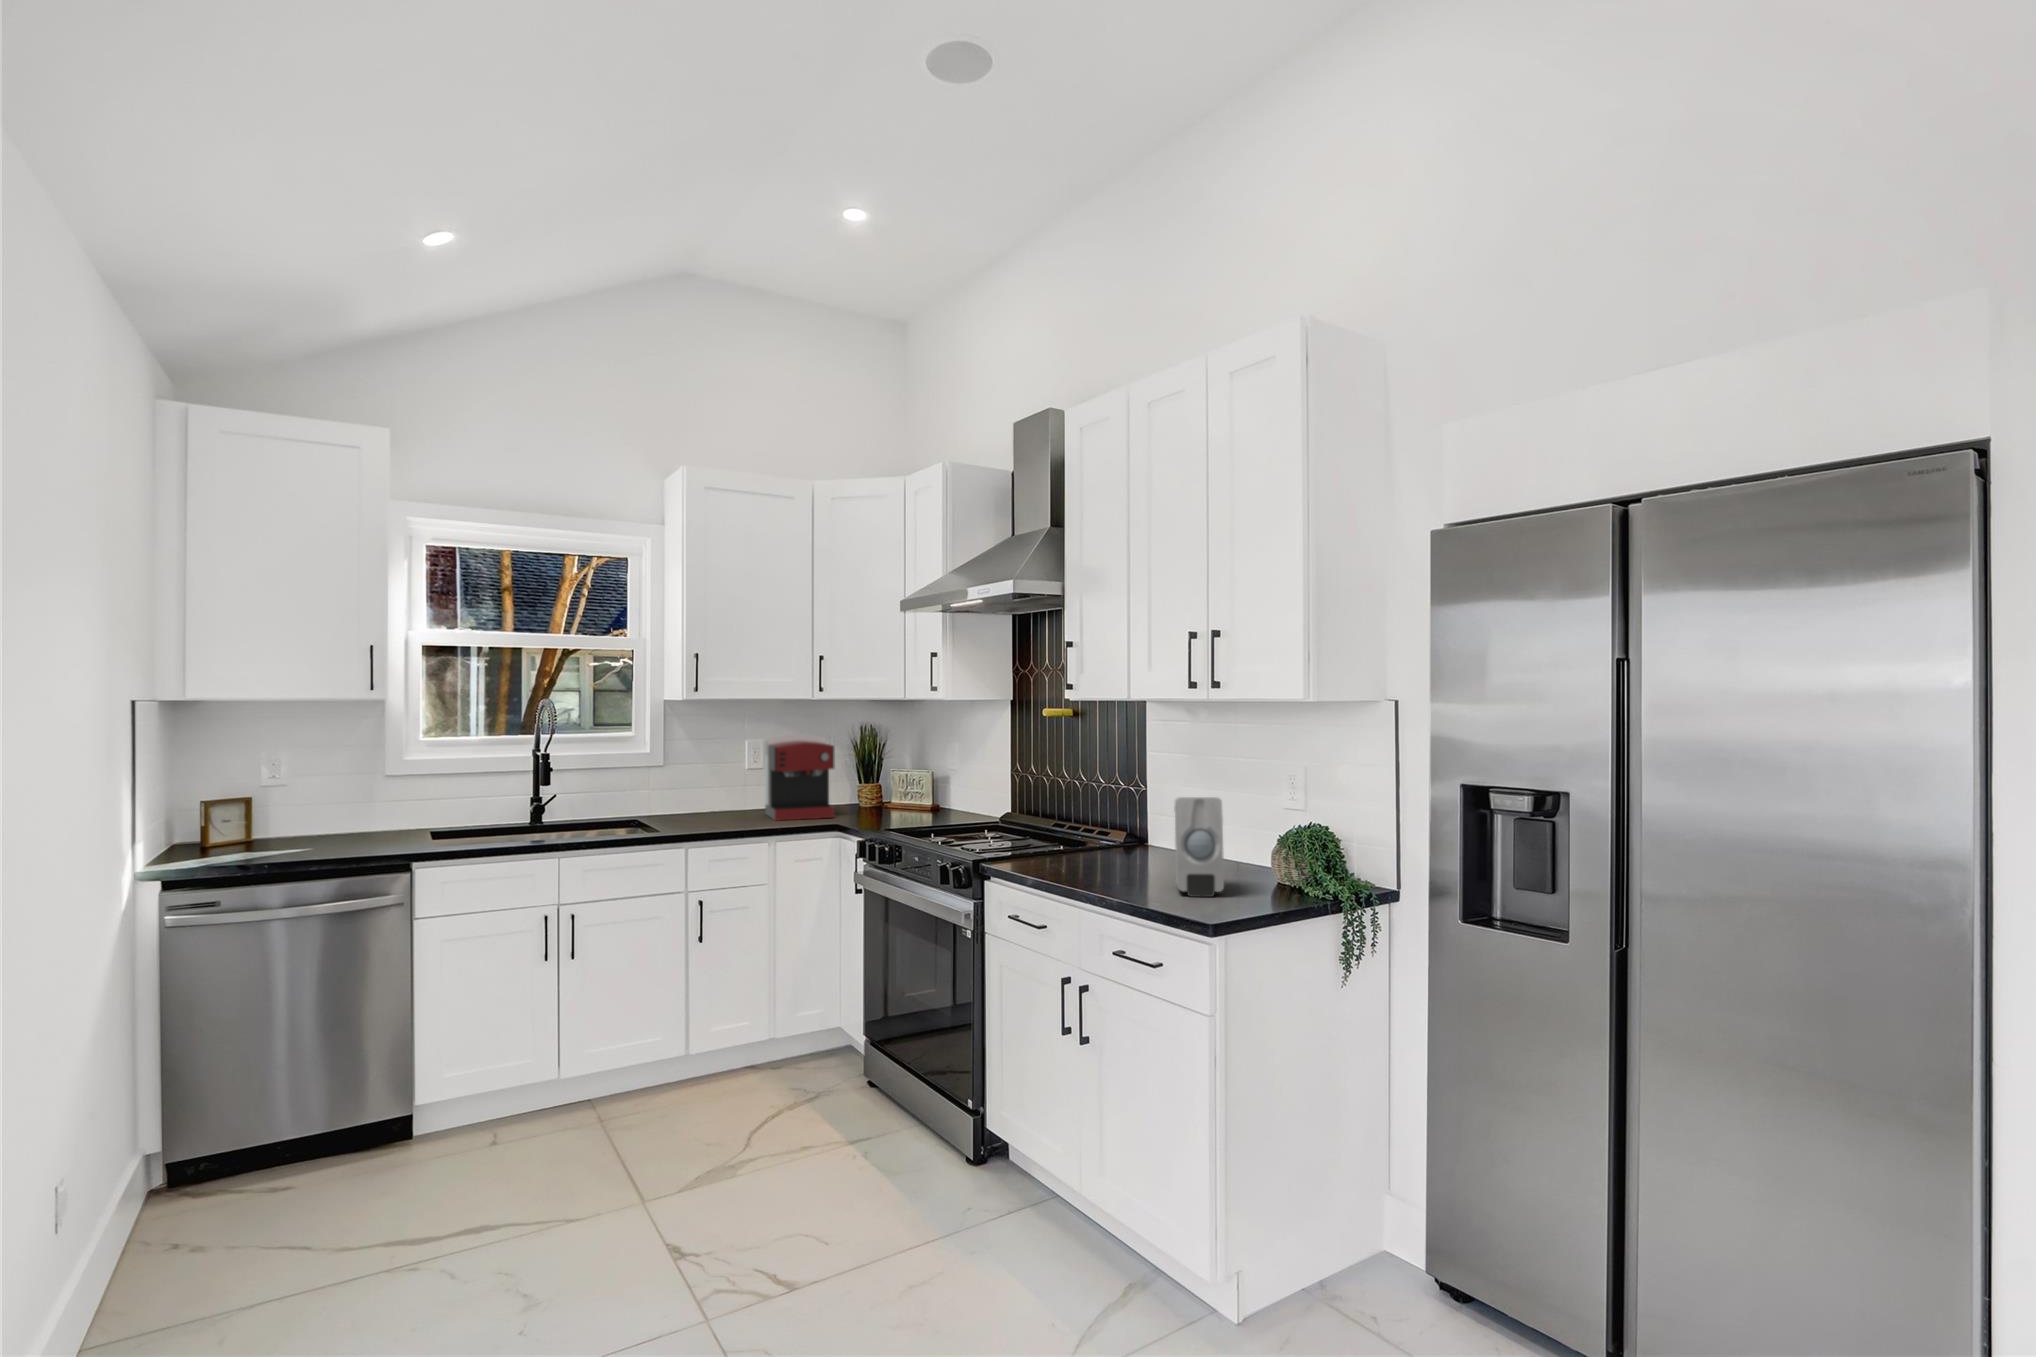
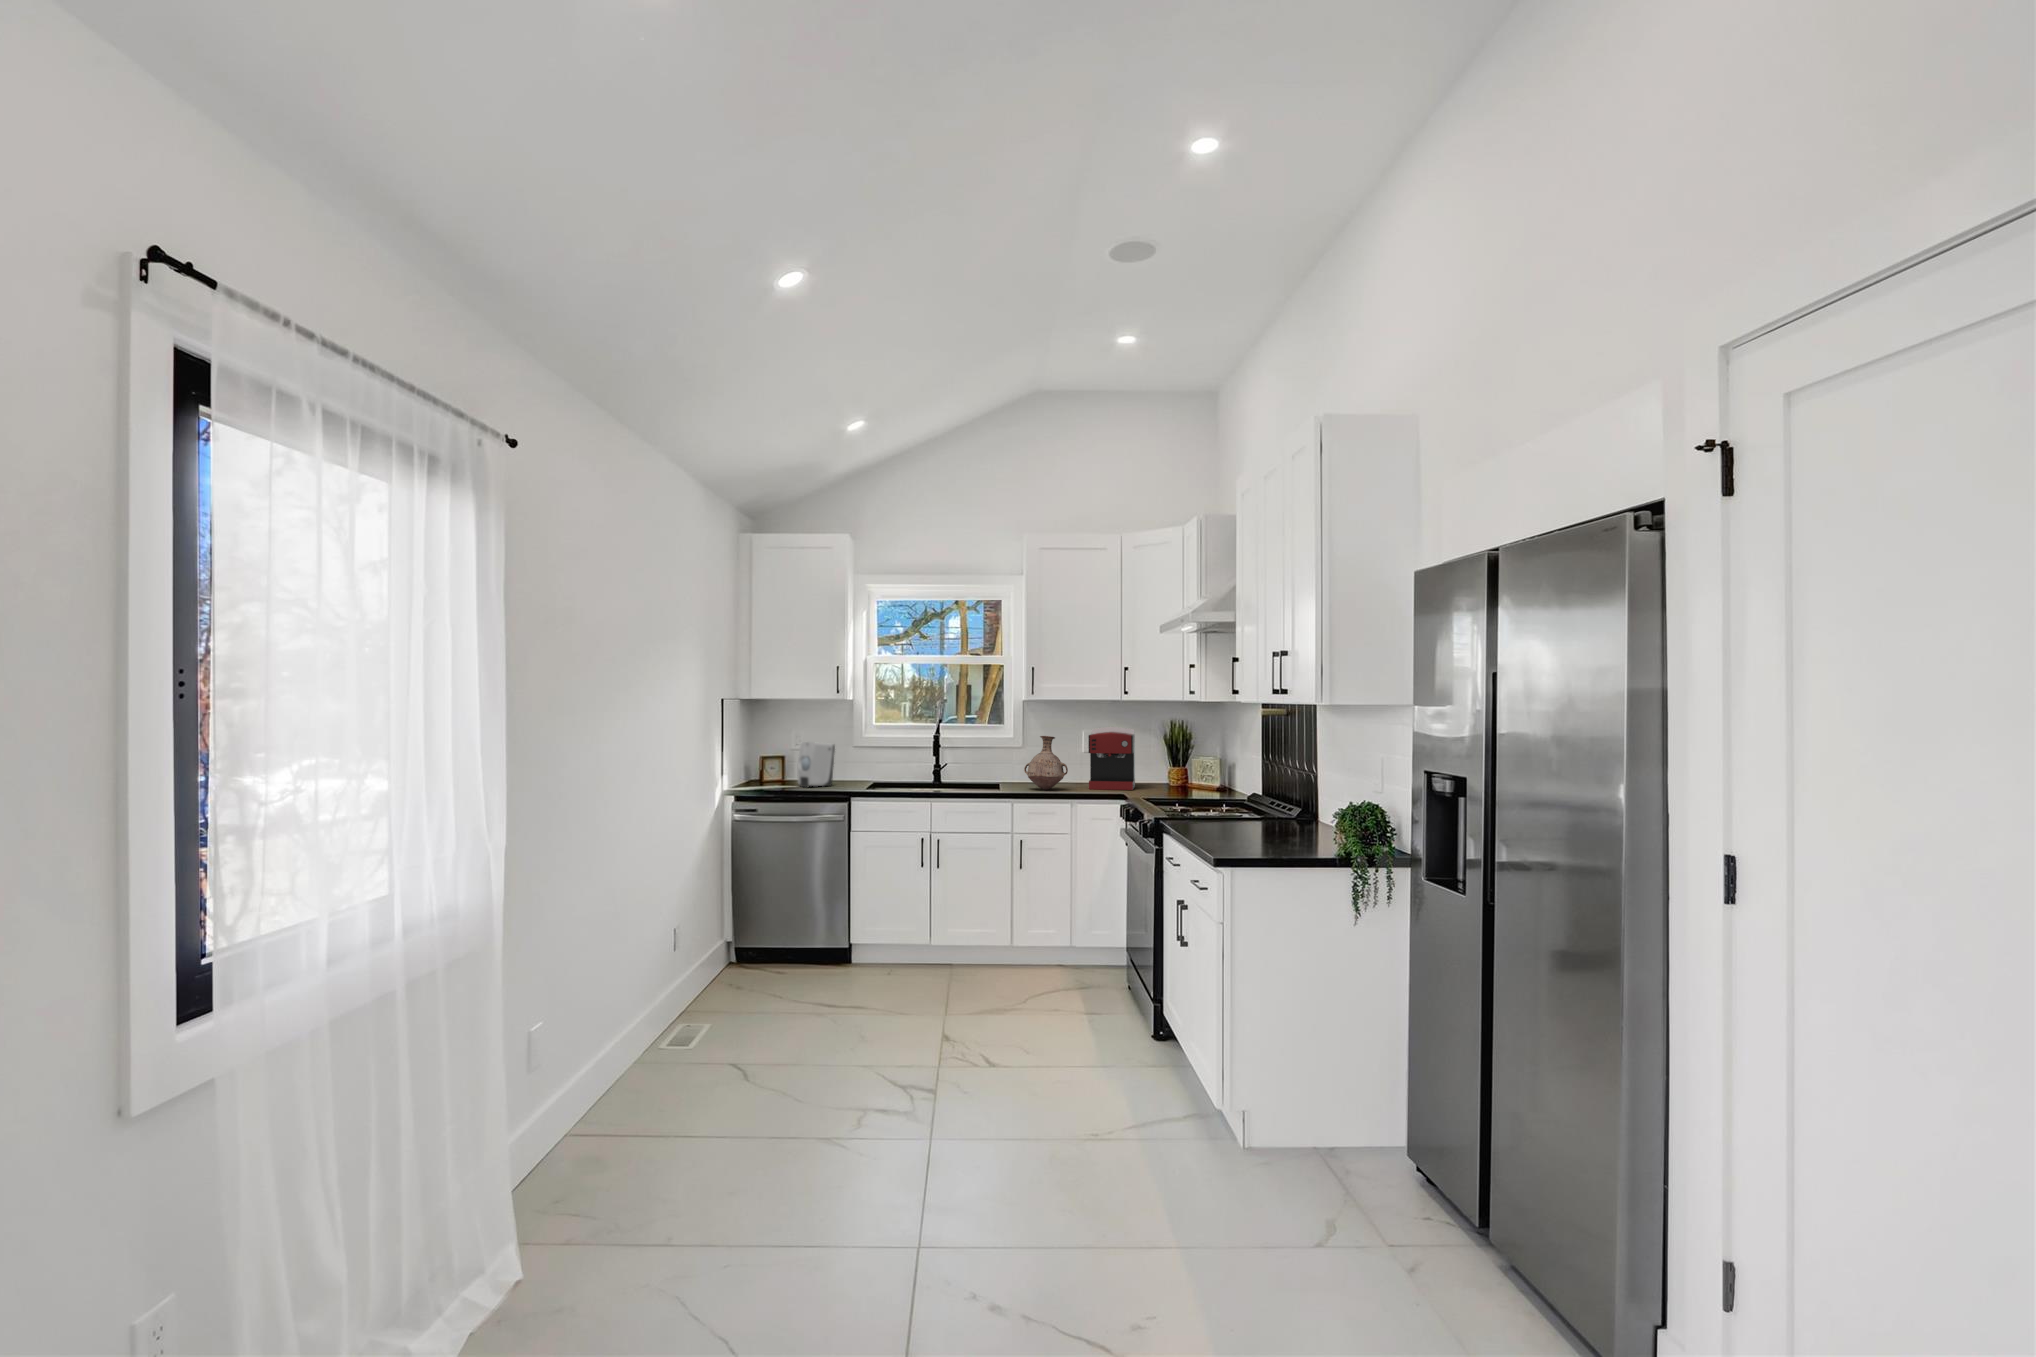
vase: none [688,750,753,827] -> present [1024,736,1068,790]
soap dispenser: present [1175,797,1224,897] -> present [798,742,835,787]

